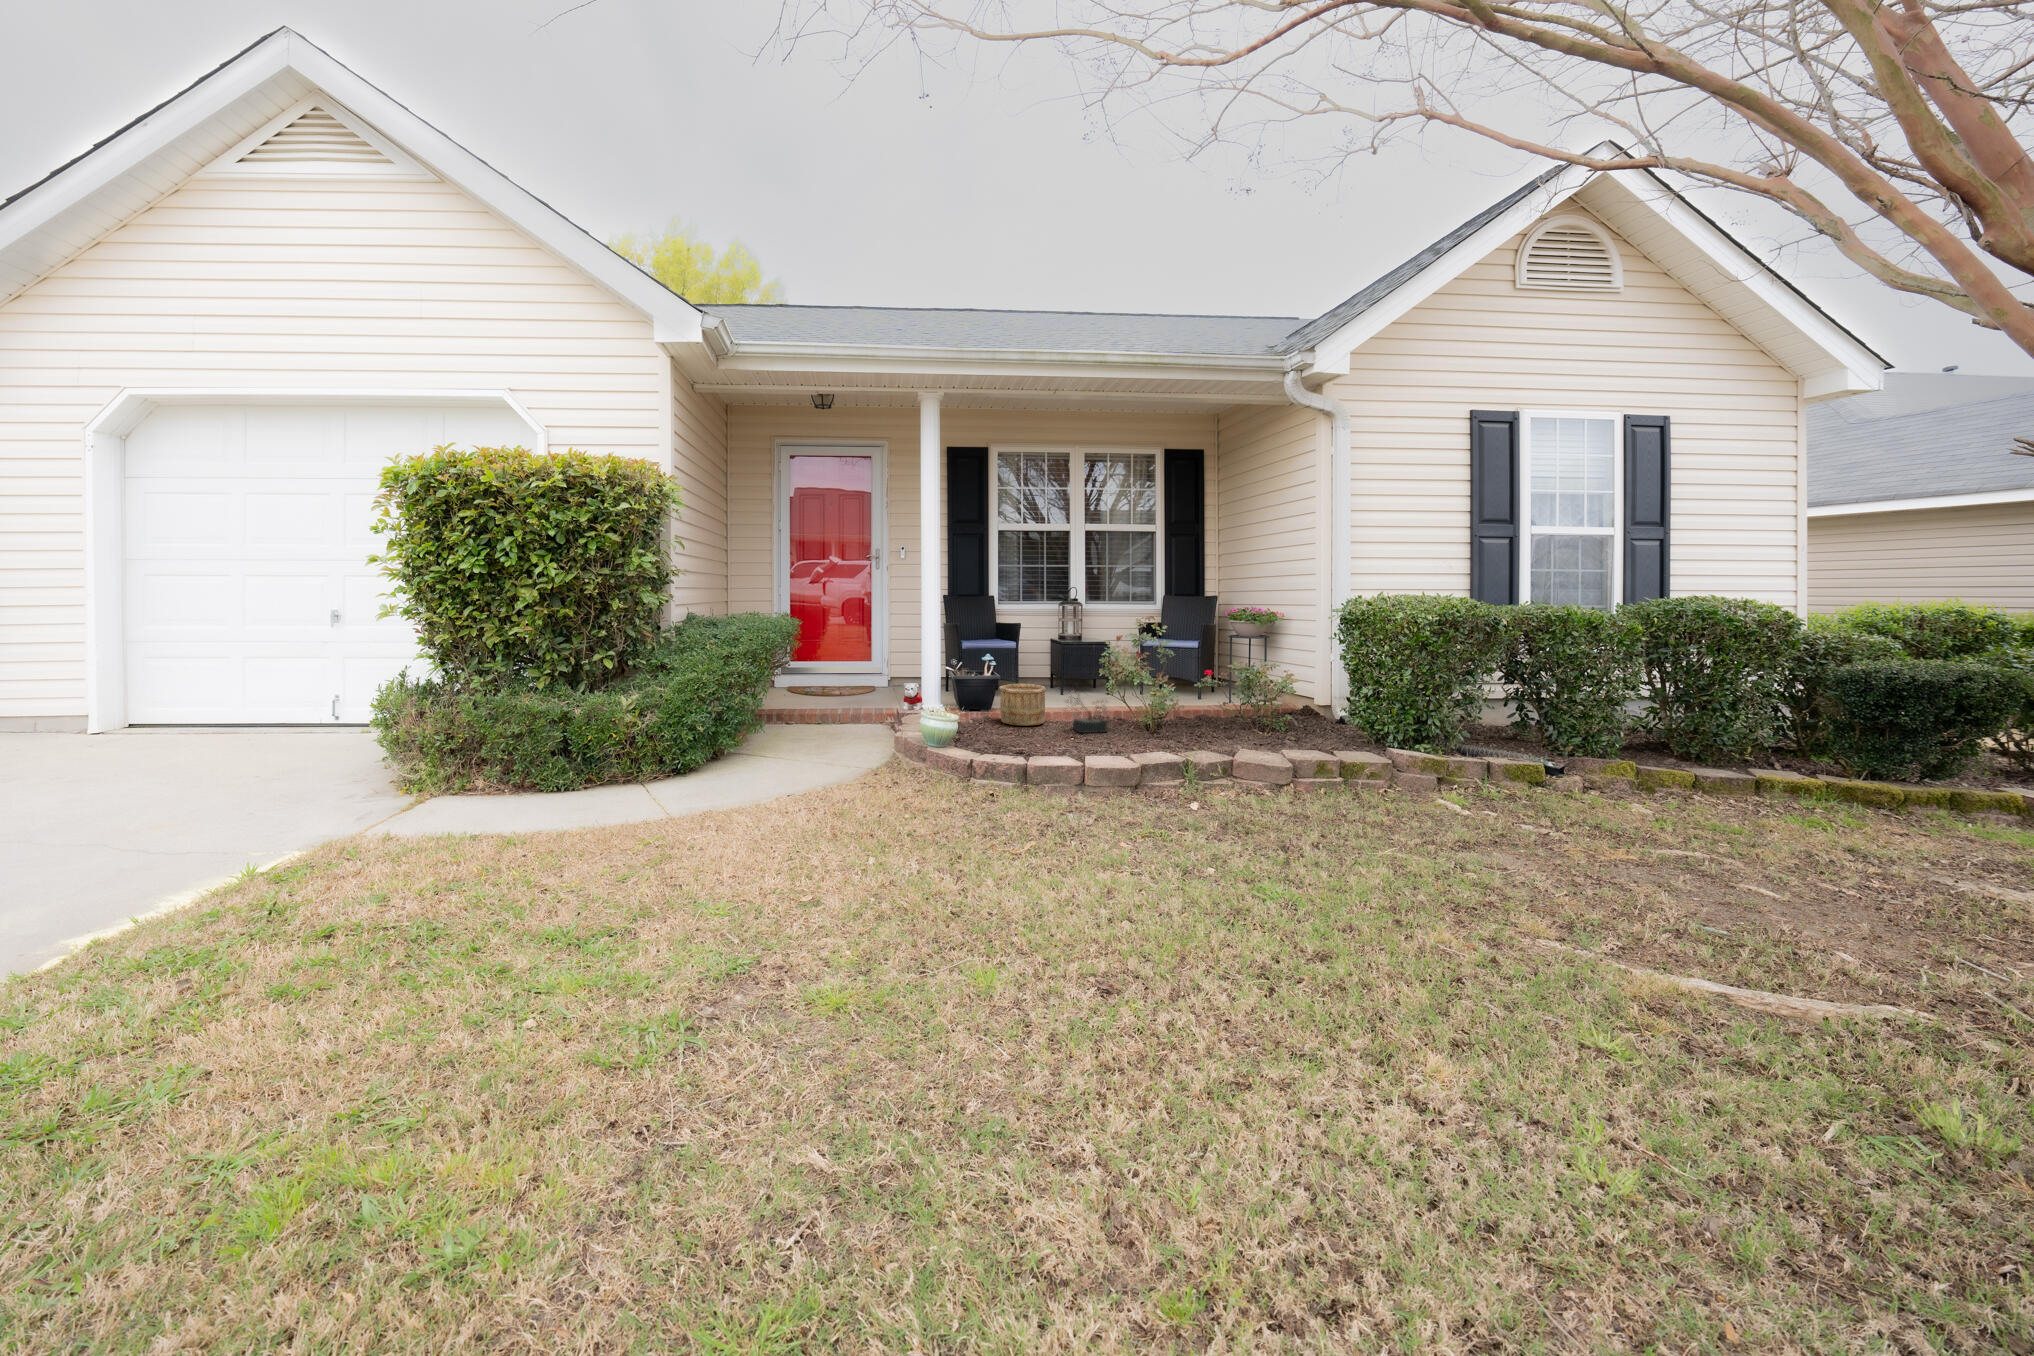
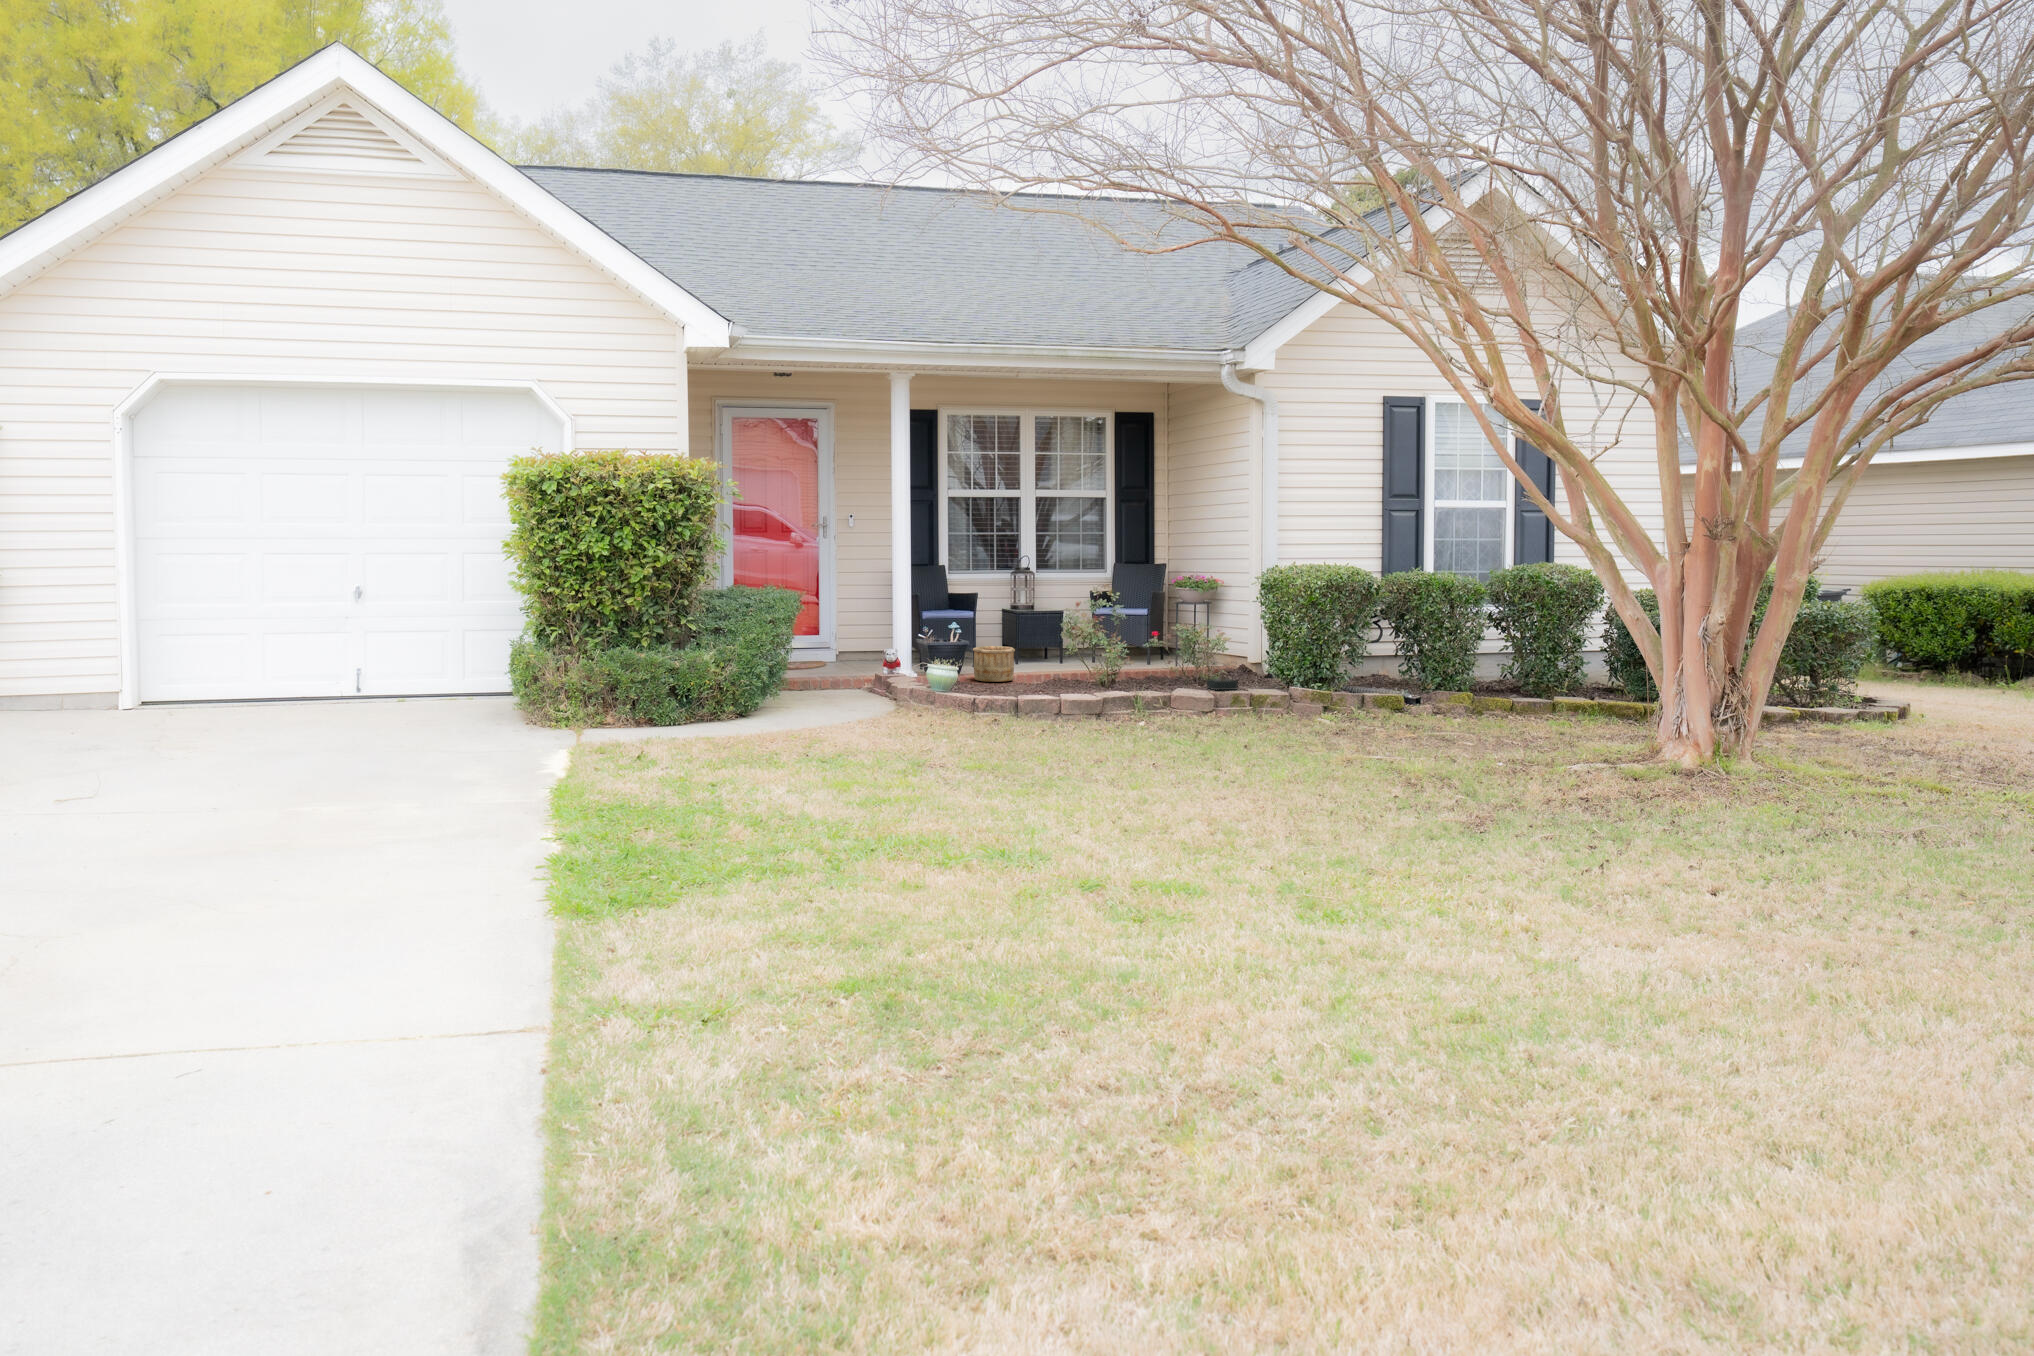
decorative plant: present [1066,692,1108,733] -> present [1201,656,1238,690]

